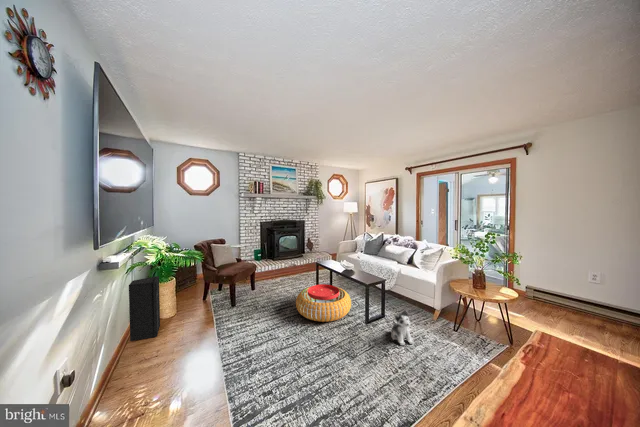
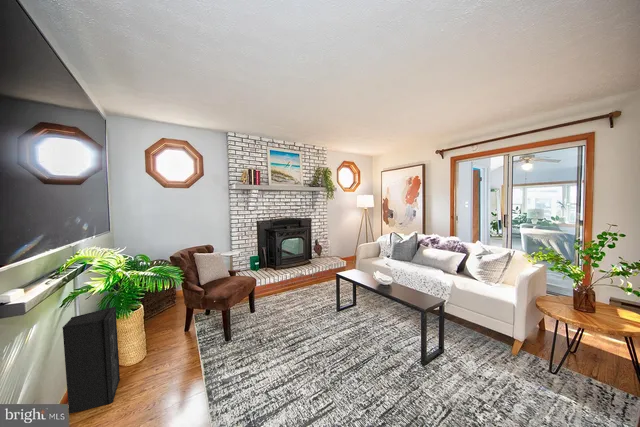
pouf: present [296,284,351,322] -> none [317,306,395,365]
plush toy: present [391,310,413,345] -> none [465,351,508,407]

